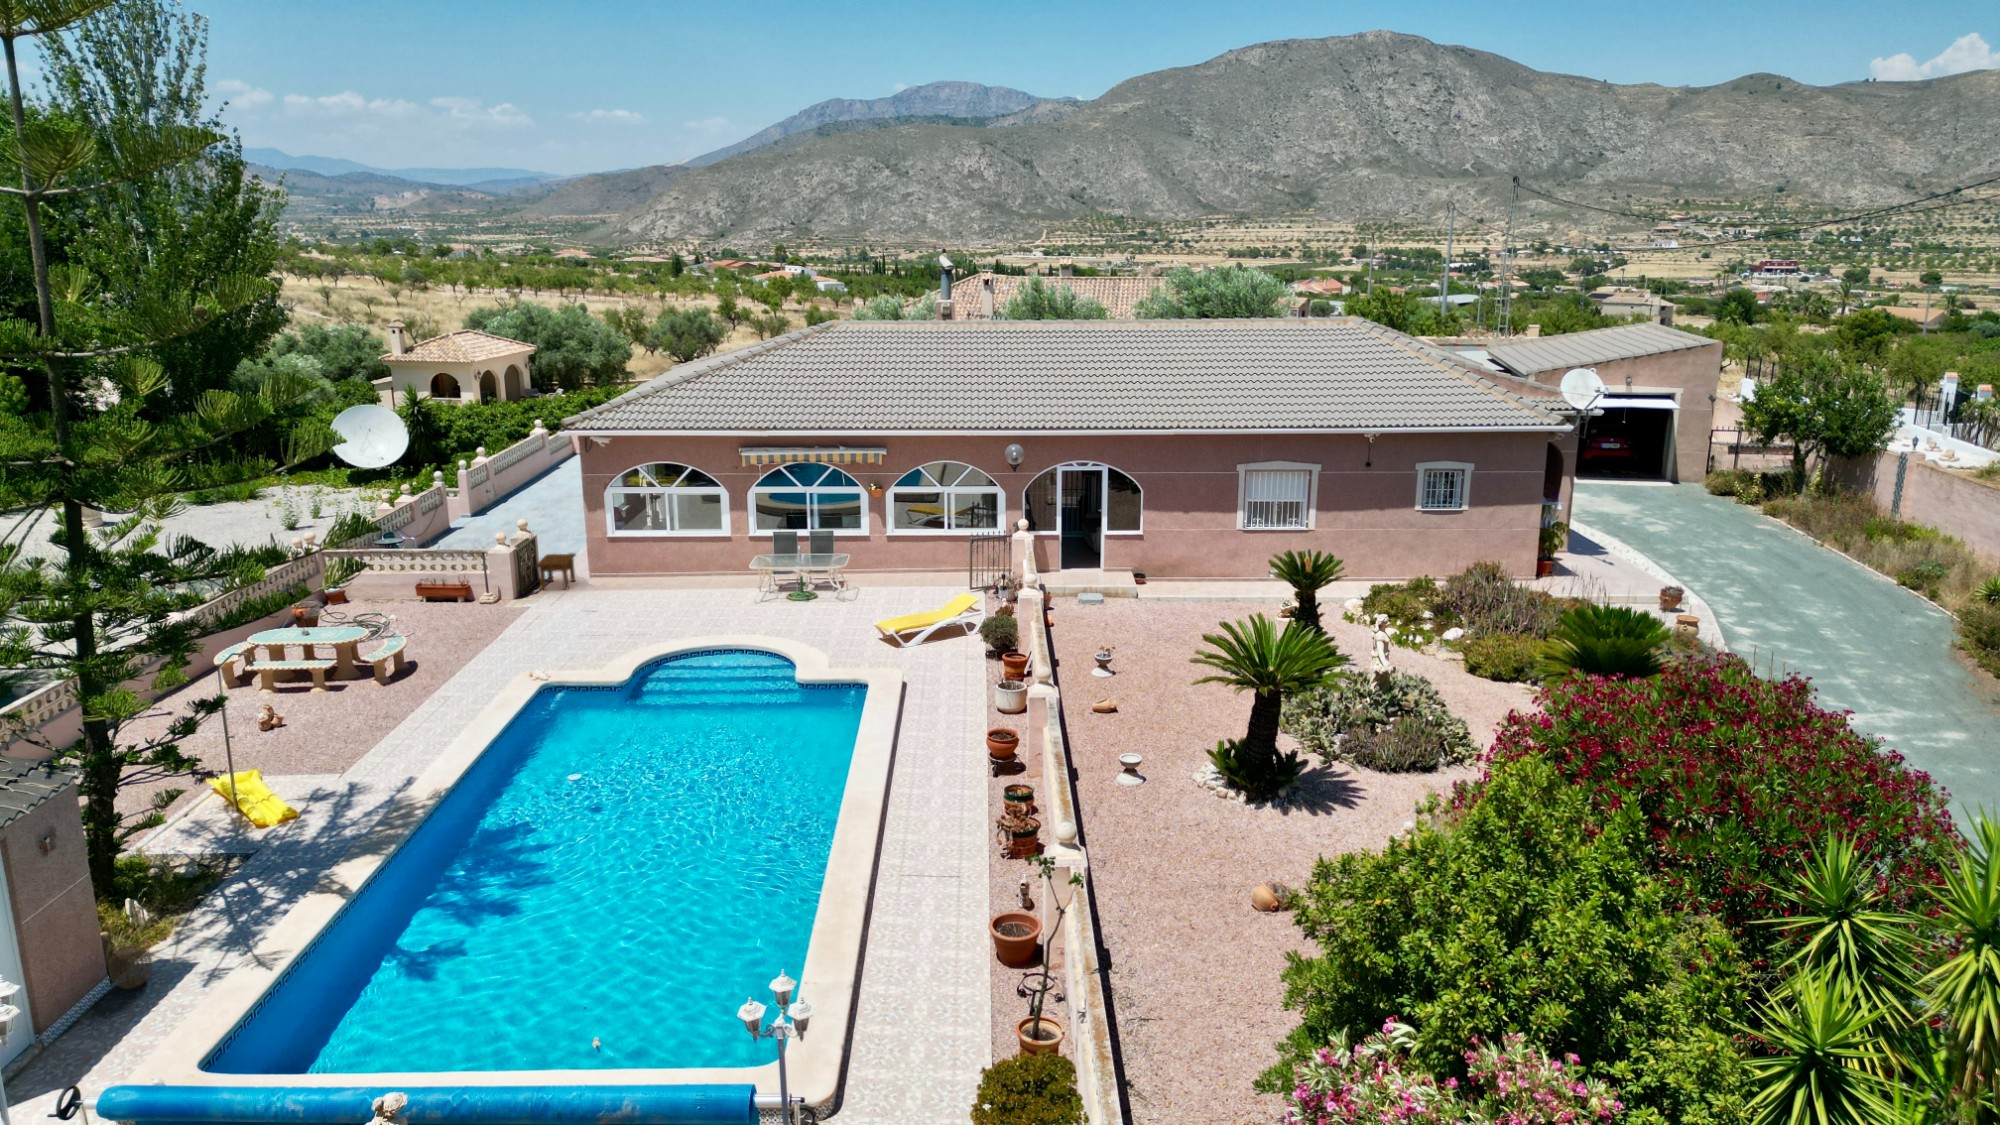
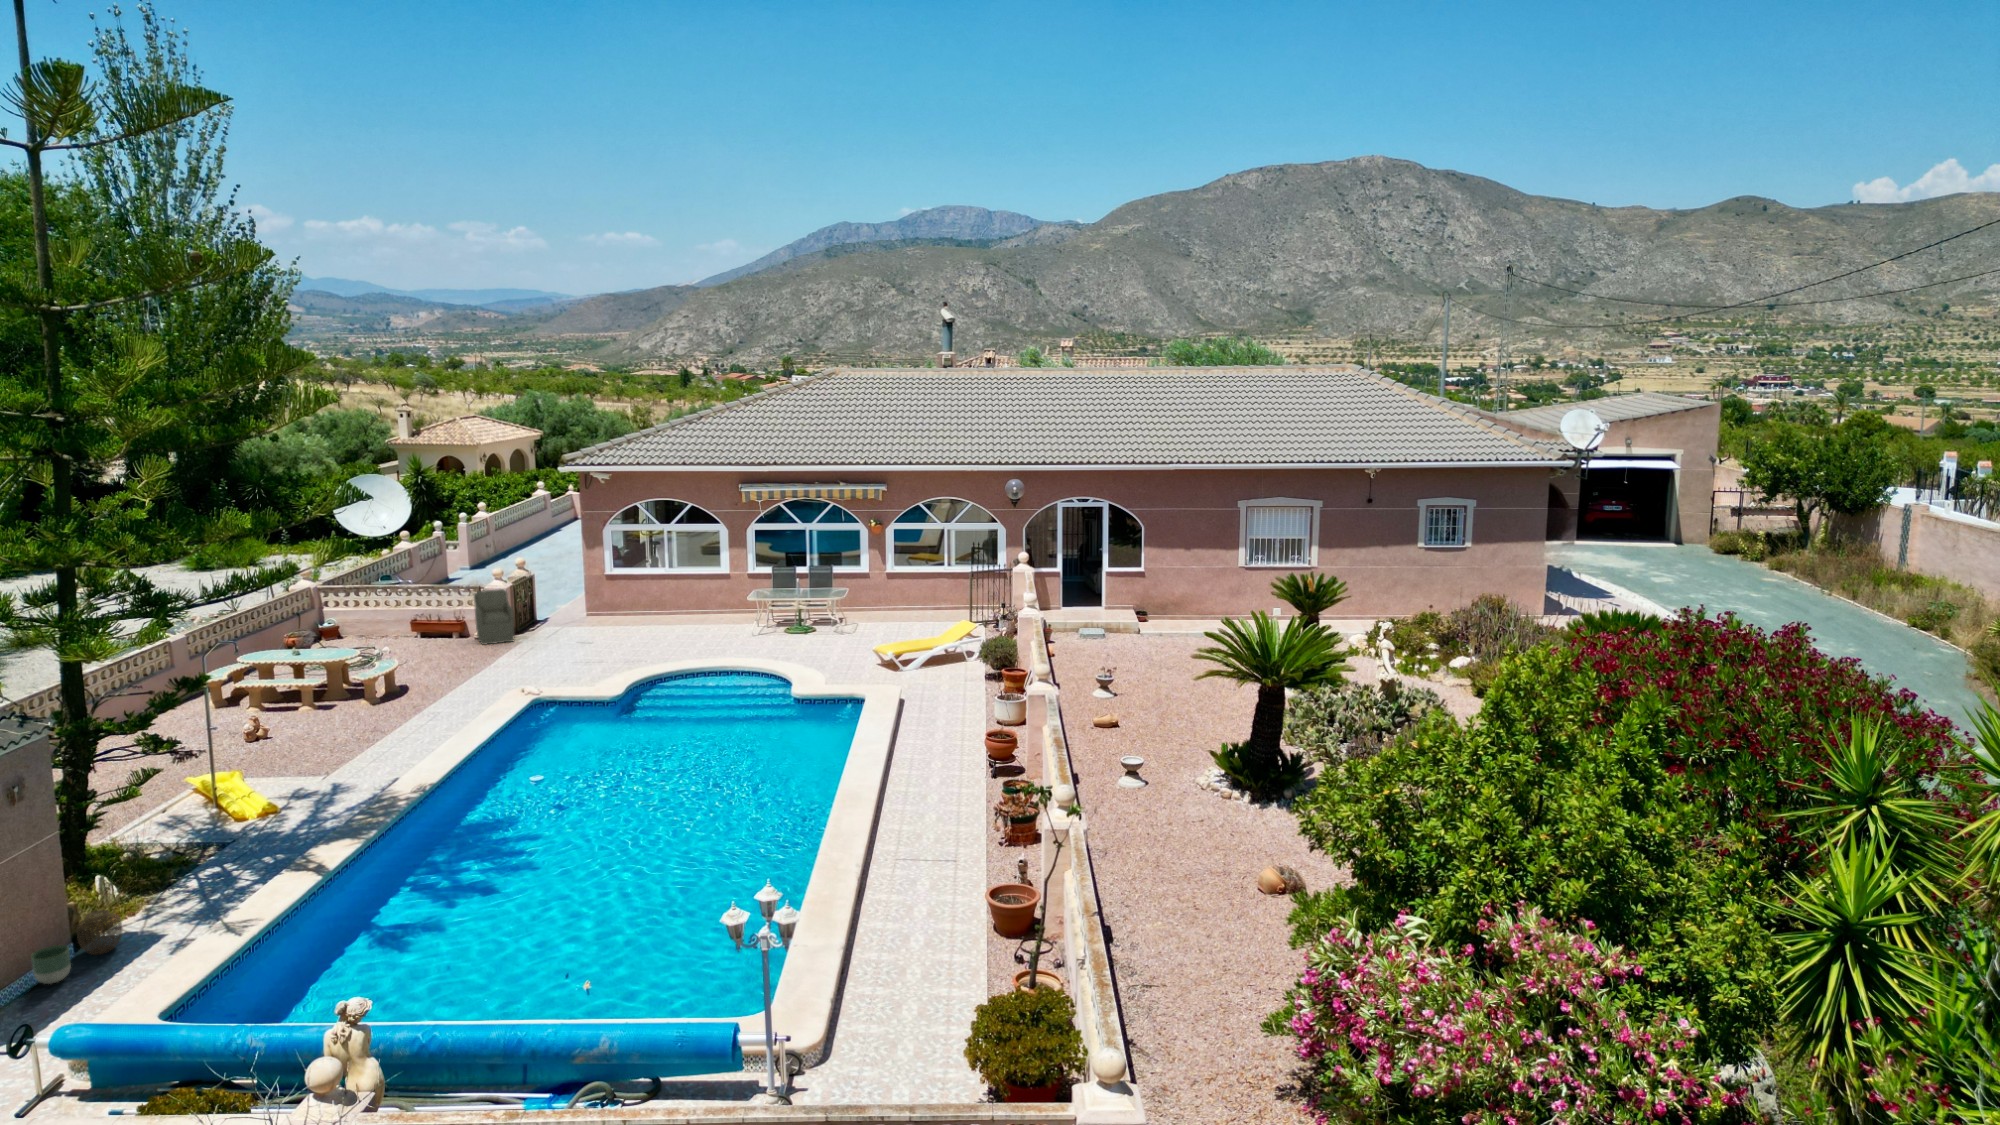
side table: present [536,553,576,590] -> none [527,592,569,628]
chair: none [482,555,524,611] -> present [474,589,514,645]
planter: none [65,986,104,1024] -> present [31,945,71,984]

